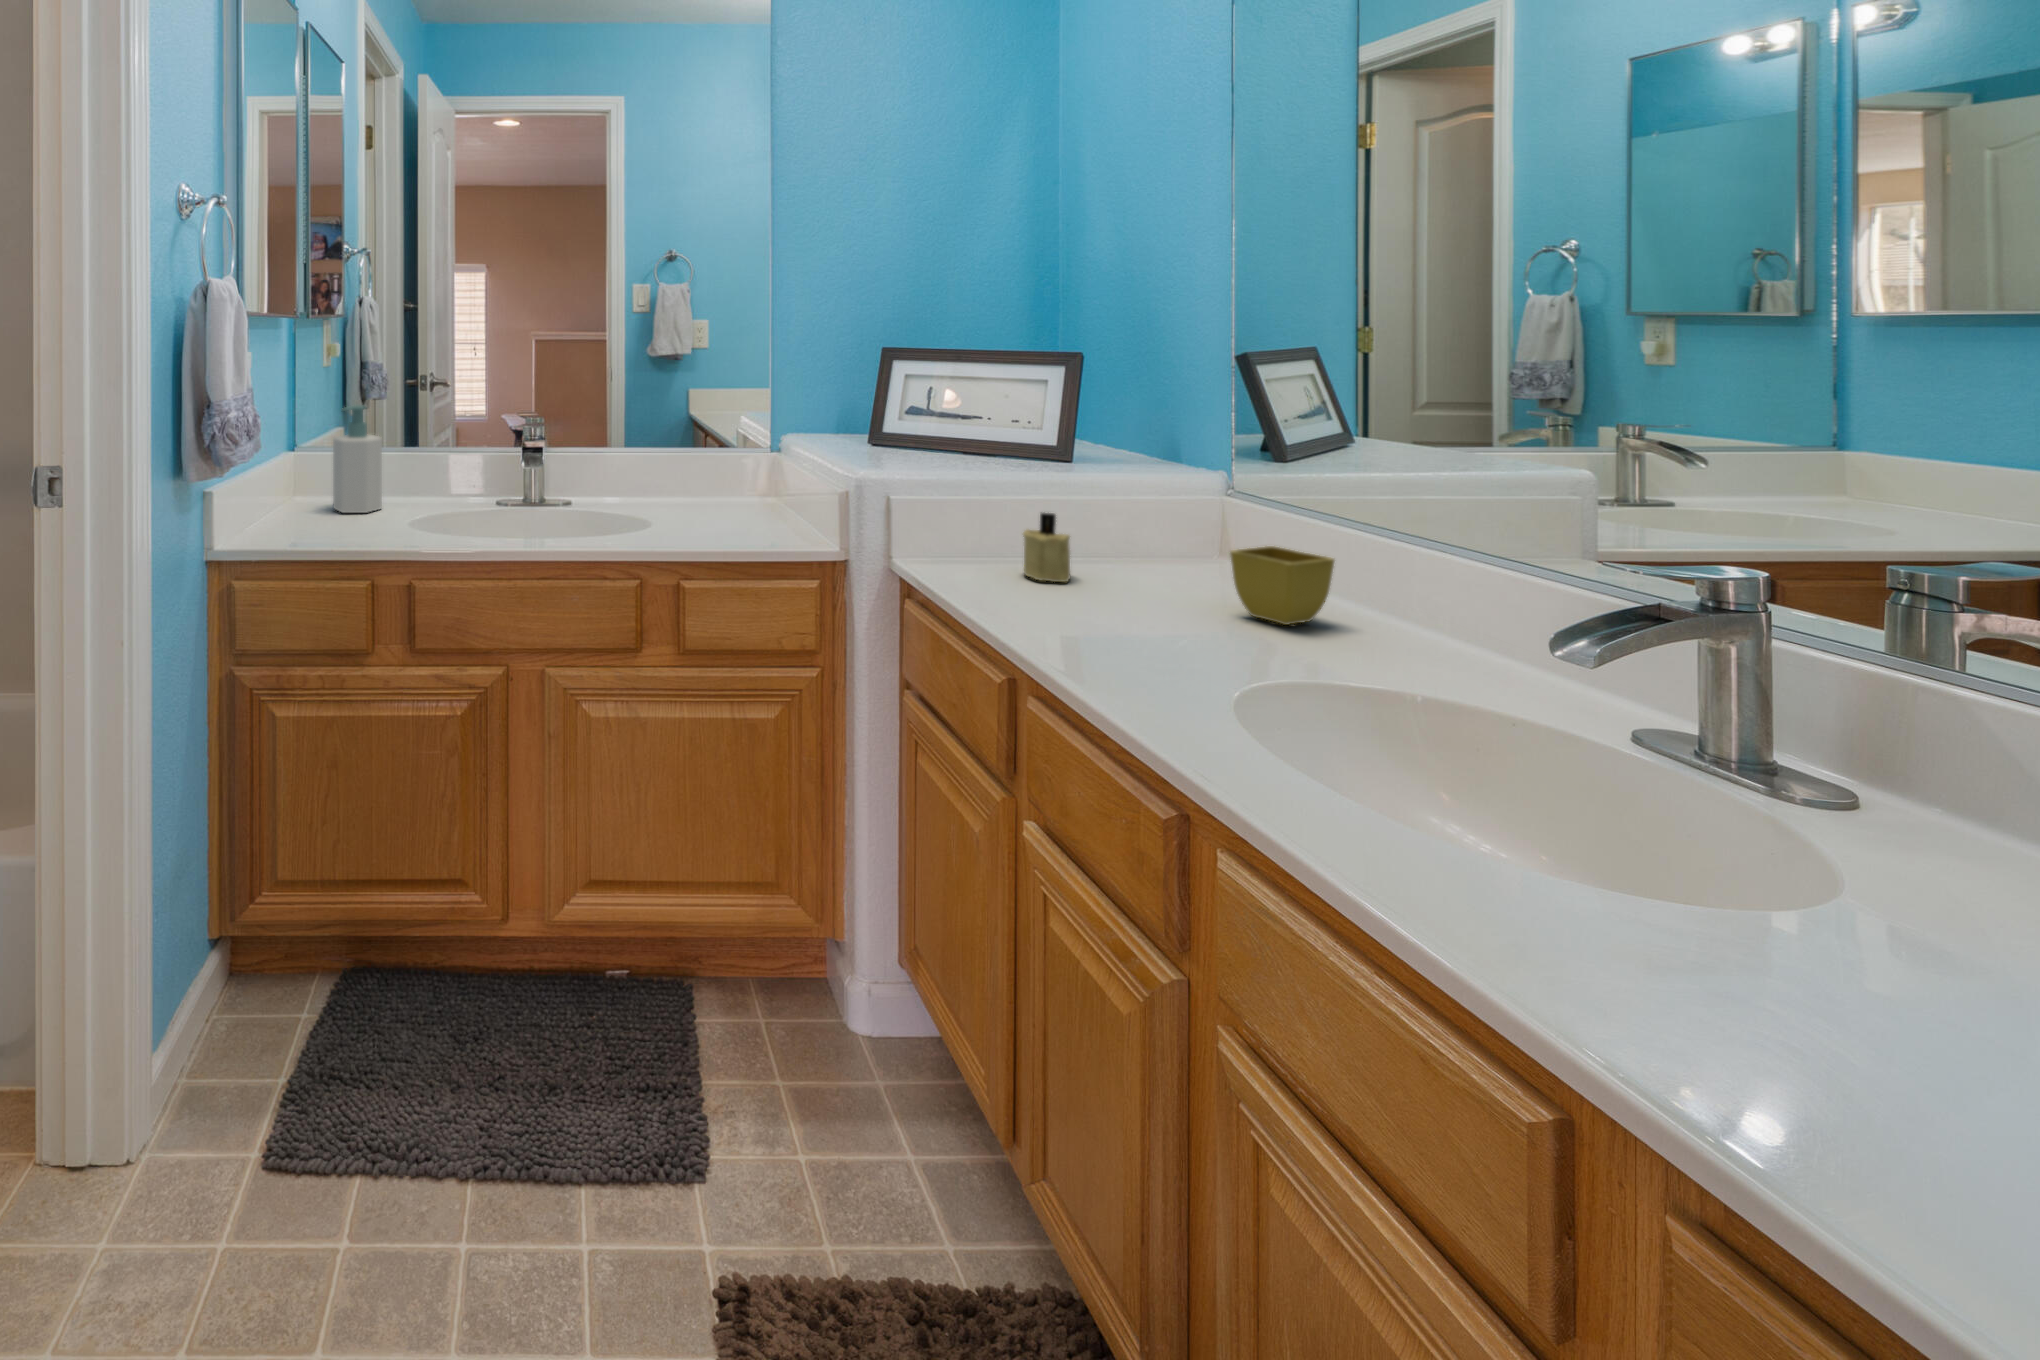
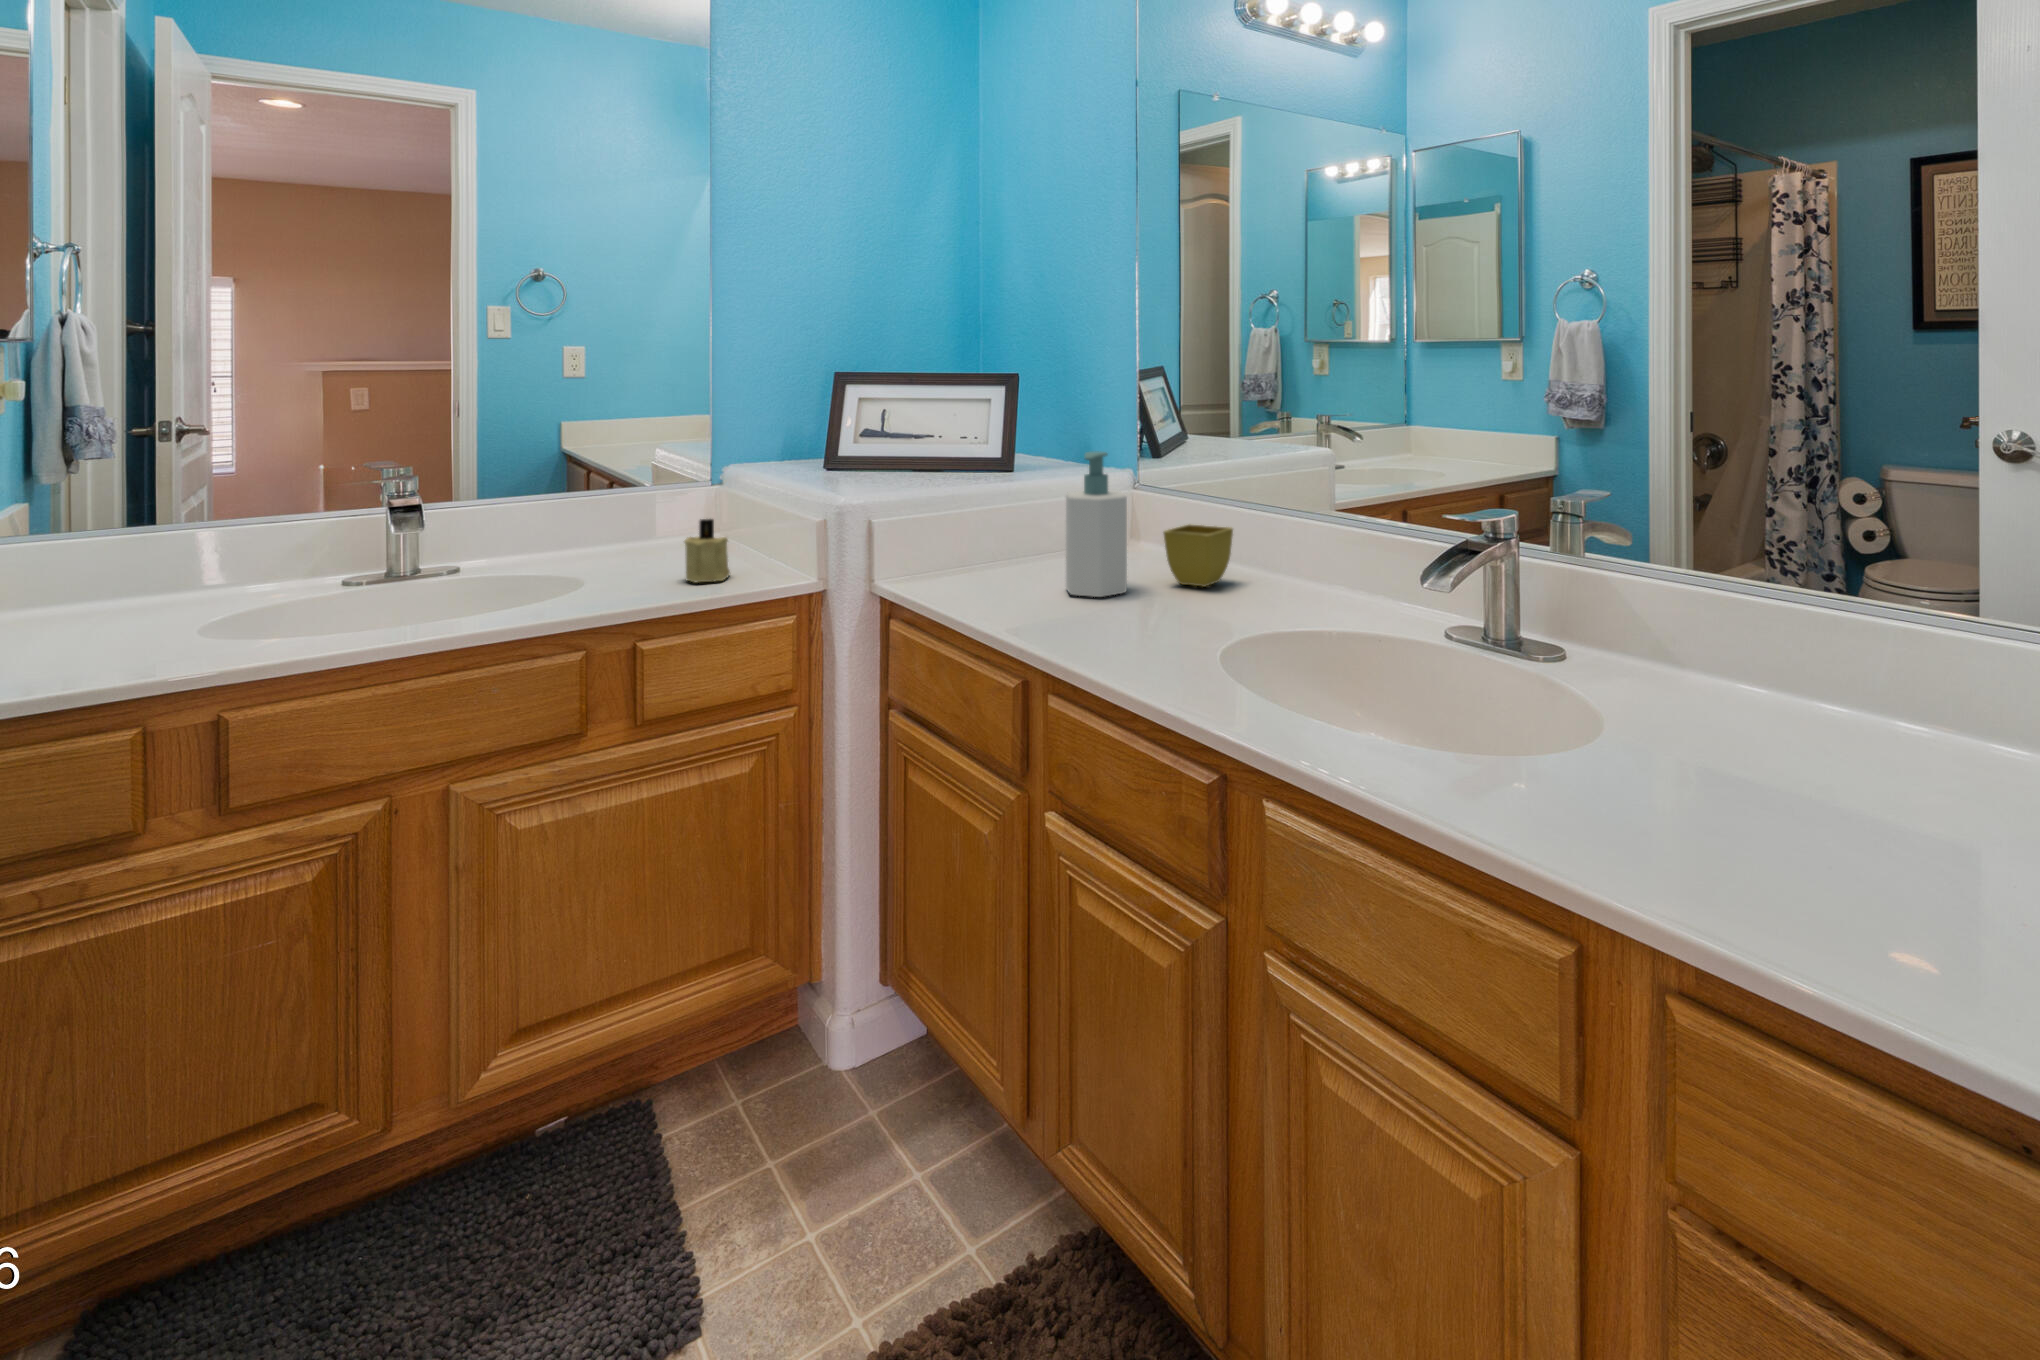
soap bottle: present [333,405,382,513] -> present [1066,451,1127,597]
candle: present [1023,513,1070,582] -> present [684,519,730,582]

